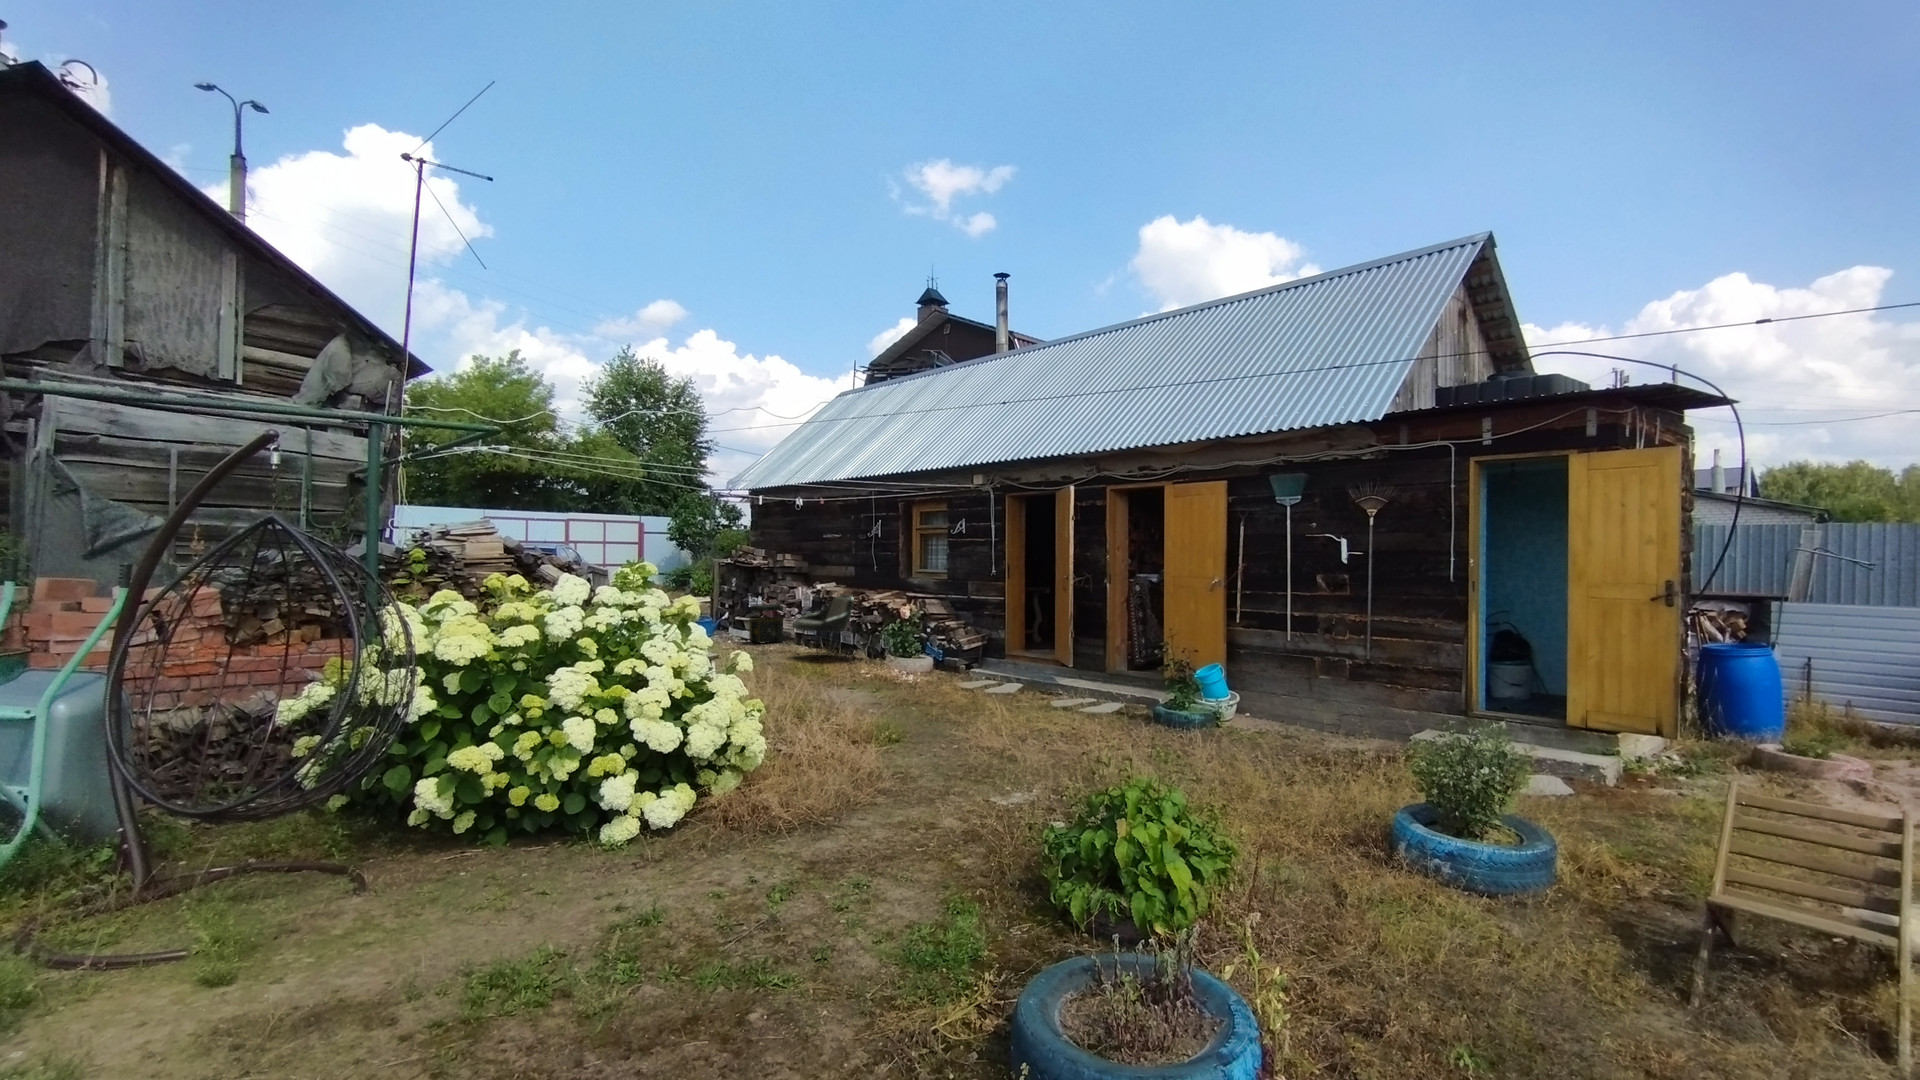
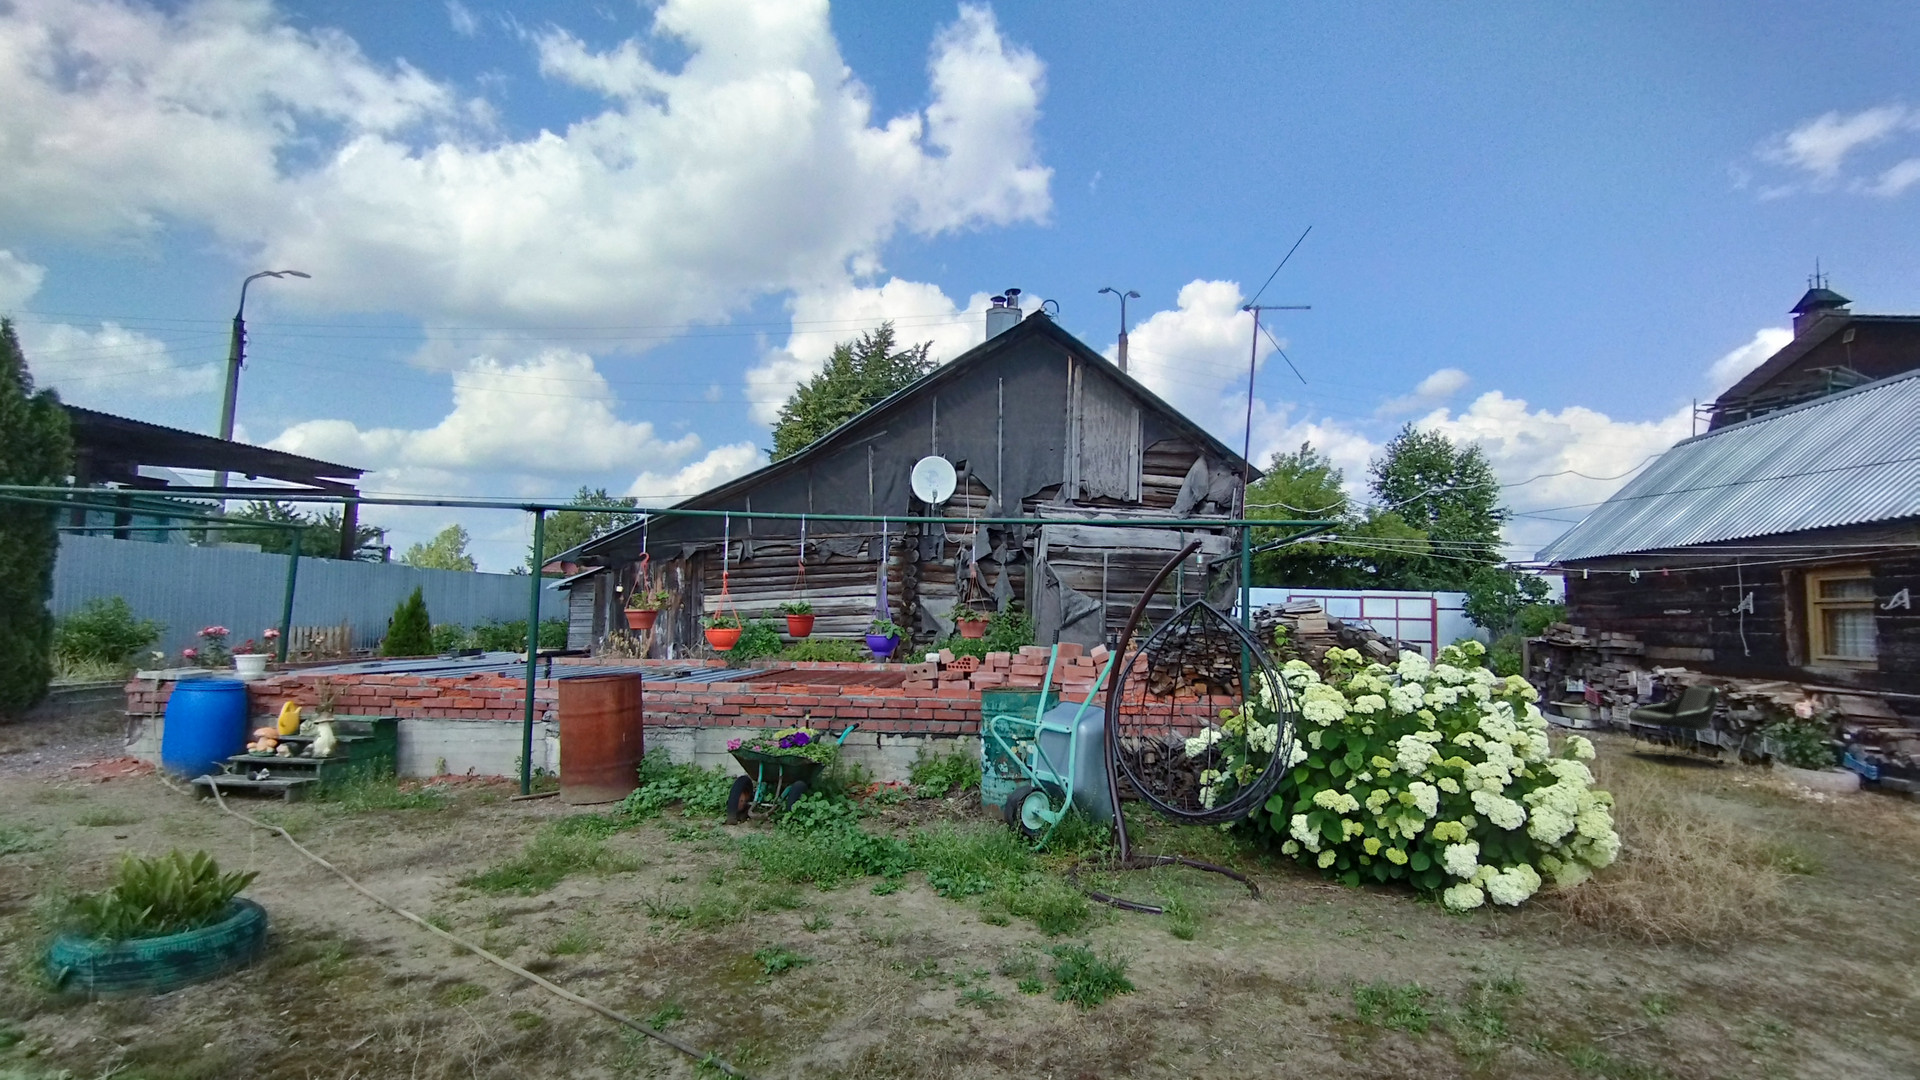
toolbox: present [749,604,783,644] -> none [1566,688,1614,734]

